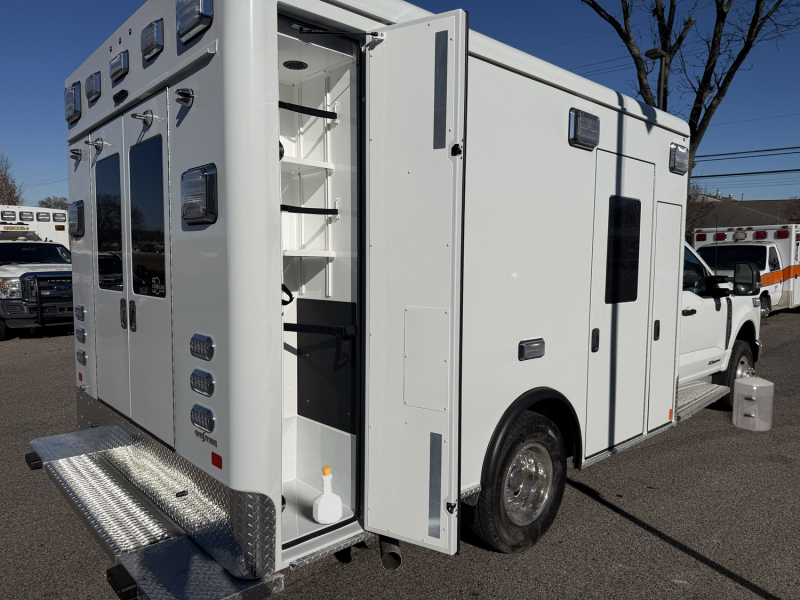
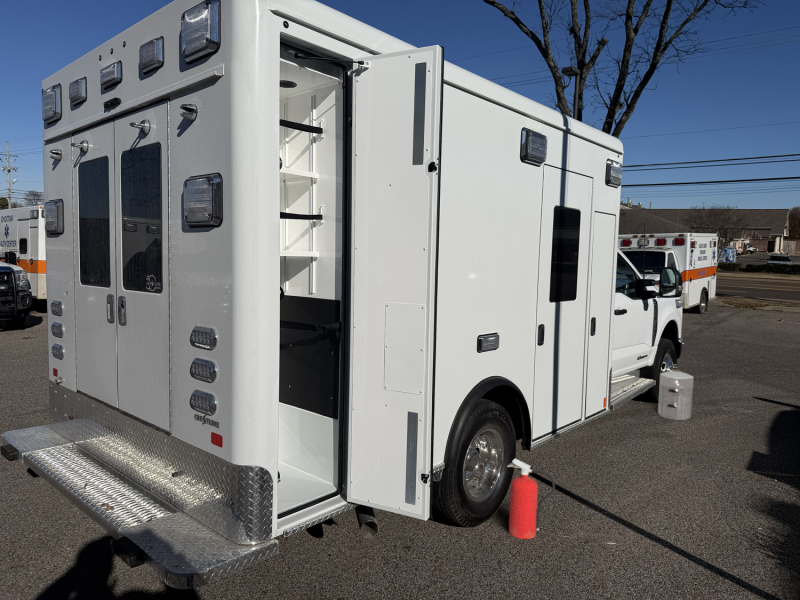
bottle: present [313,466,342,524] -> none [299,446,326,497]
fire extinguisher: none [554,481,609,573] -> present [507,459,555,539]

